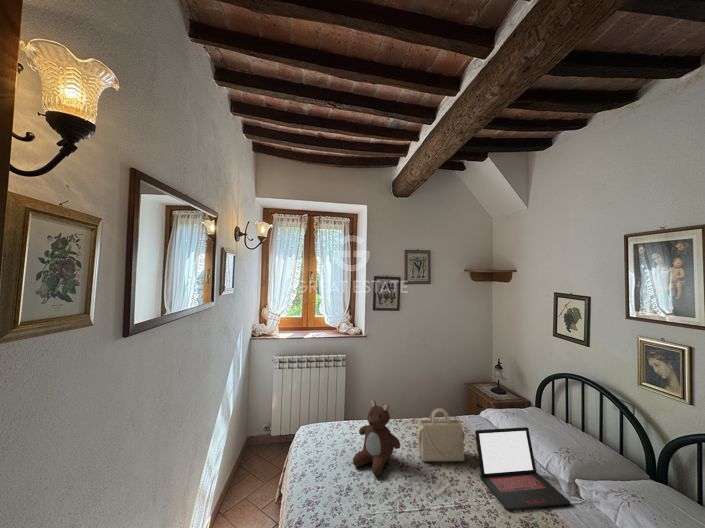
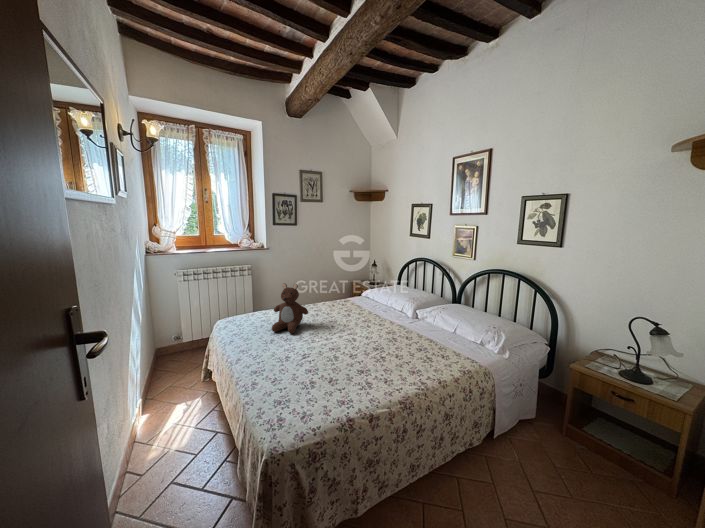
handbag: present [417,408,465,461] -> none [319,285,353,322]
laptop: present [475,427,570,510] -> none [360,289,414,332]

